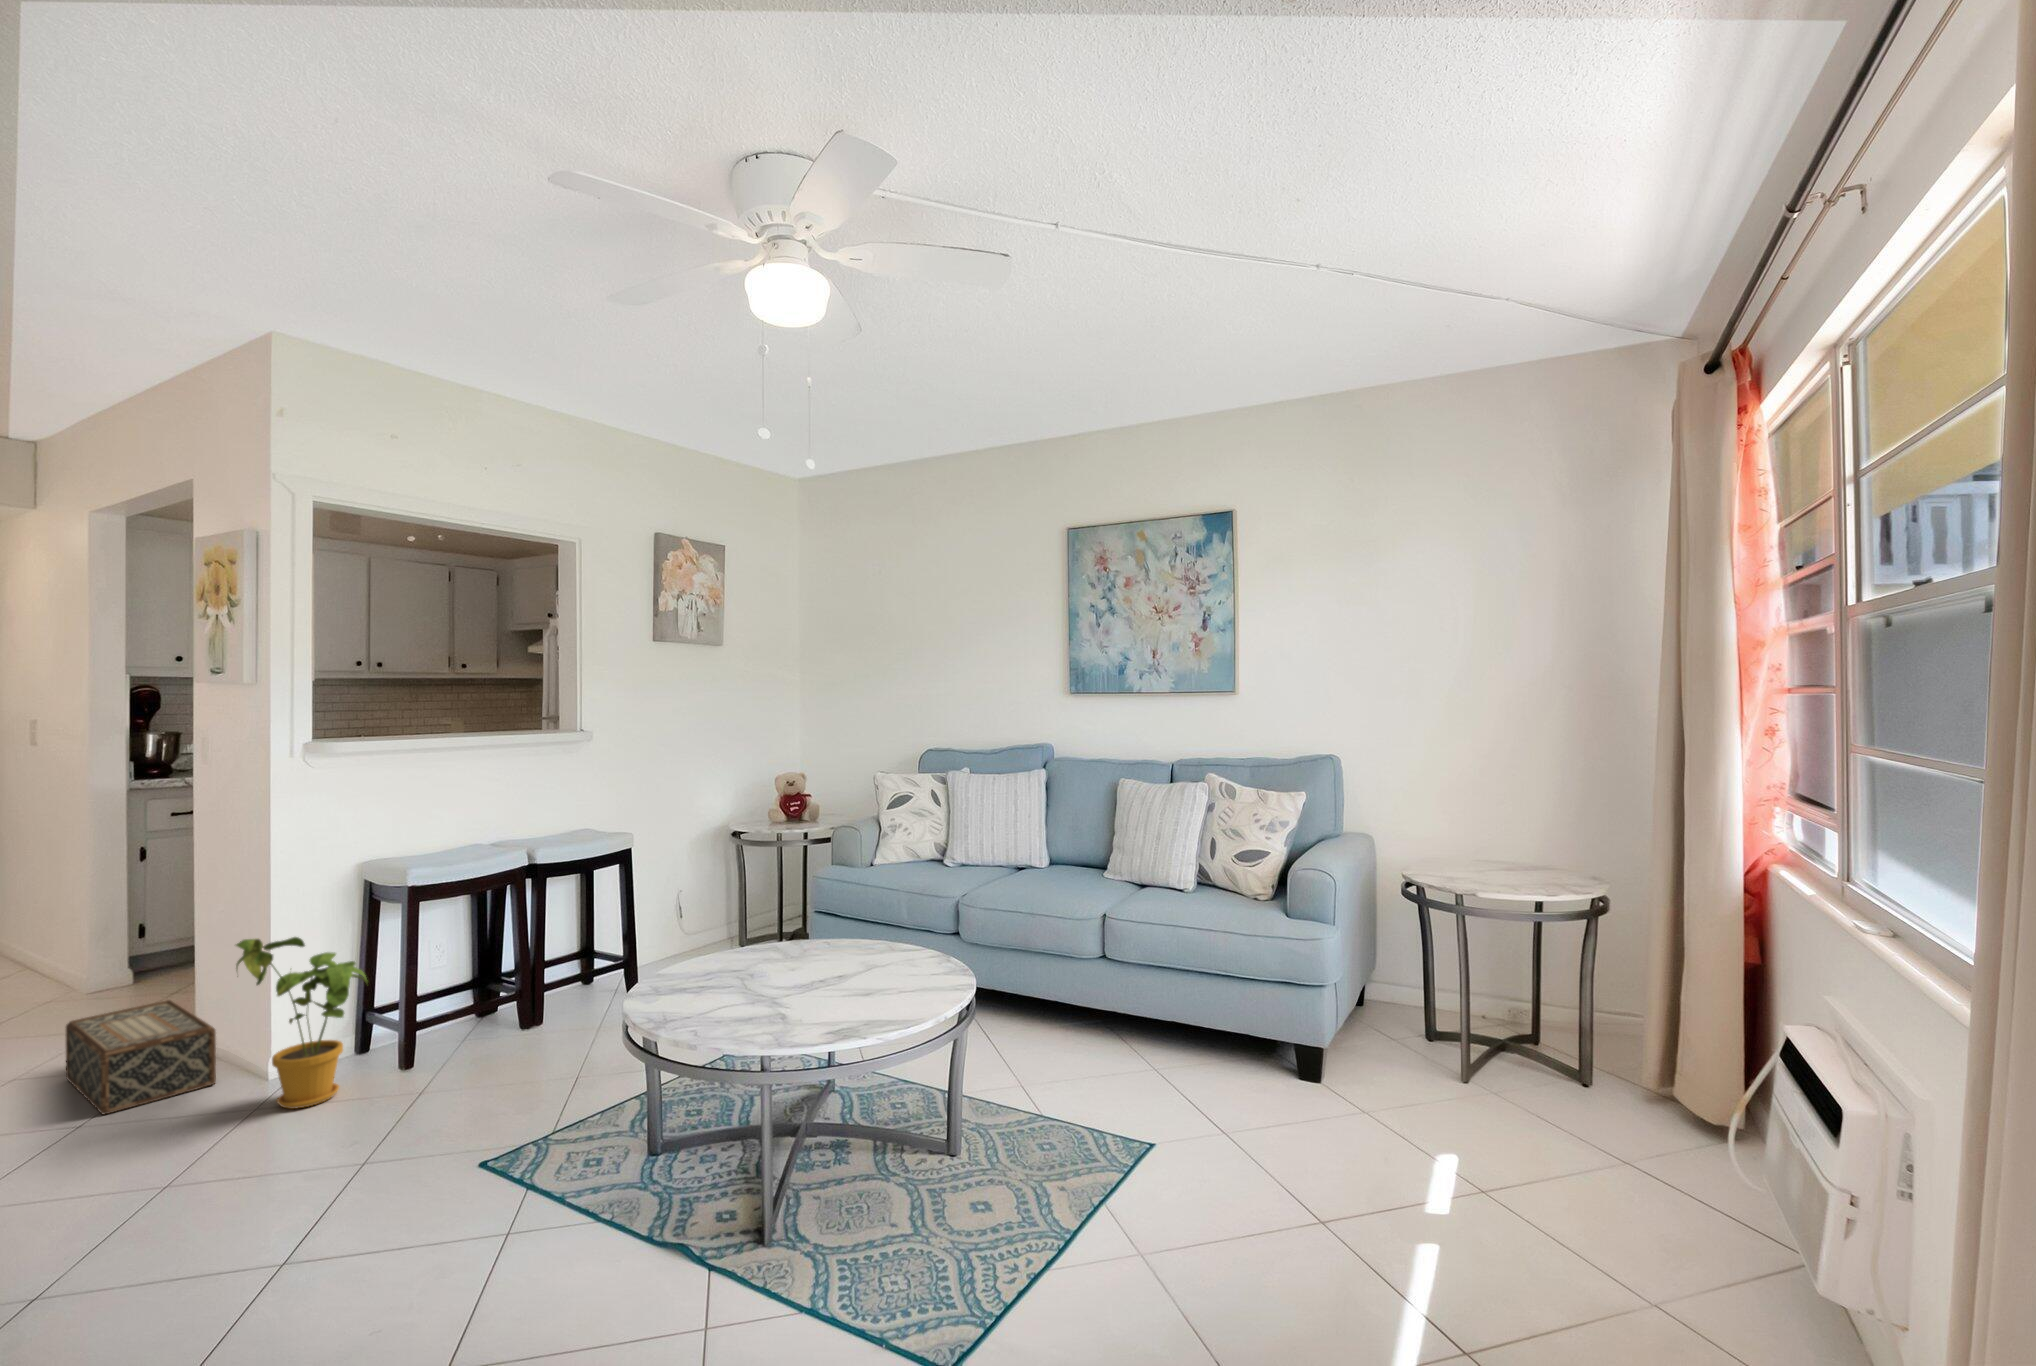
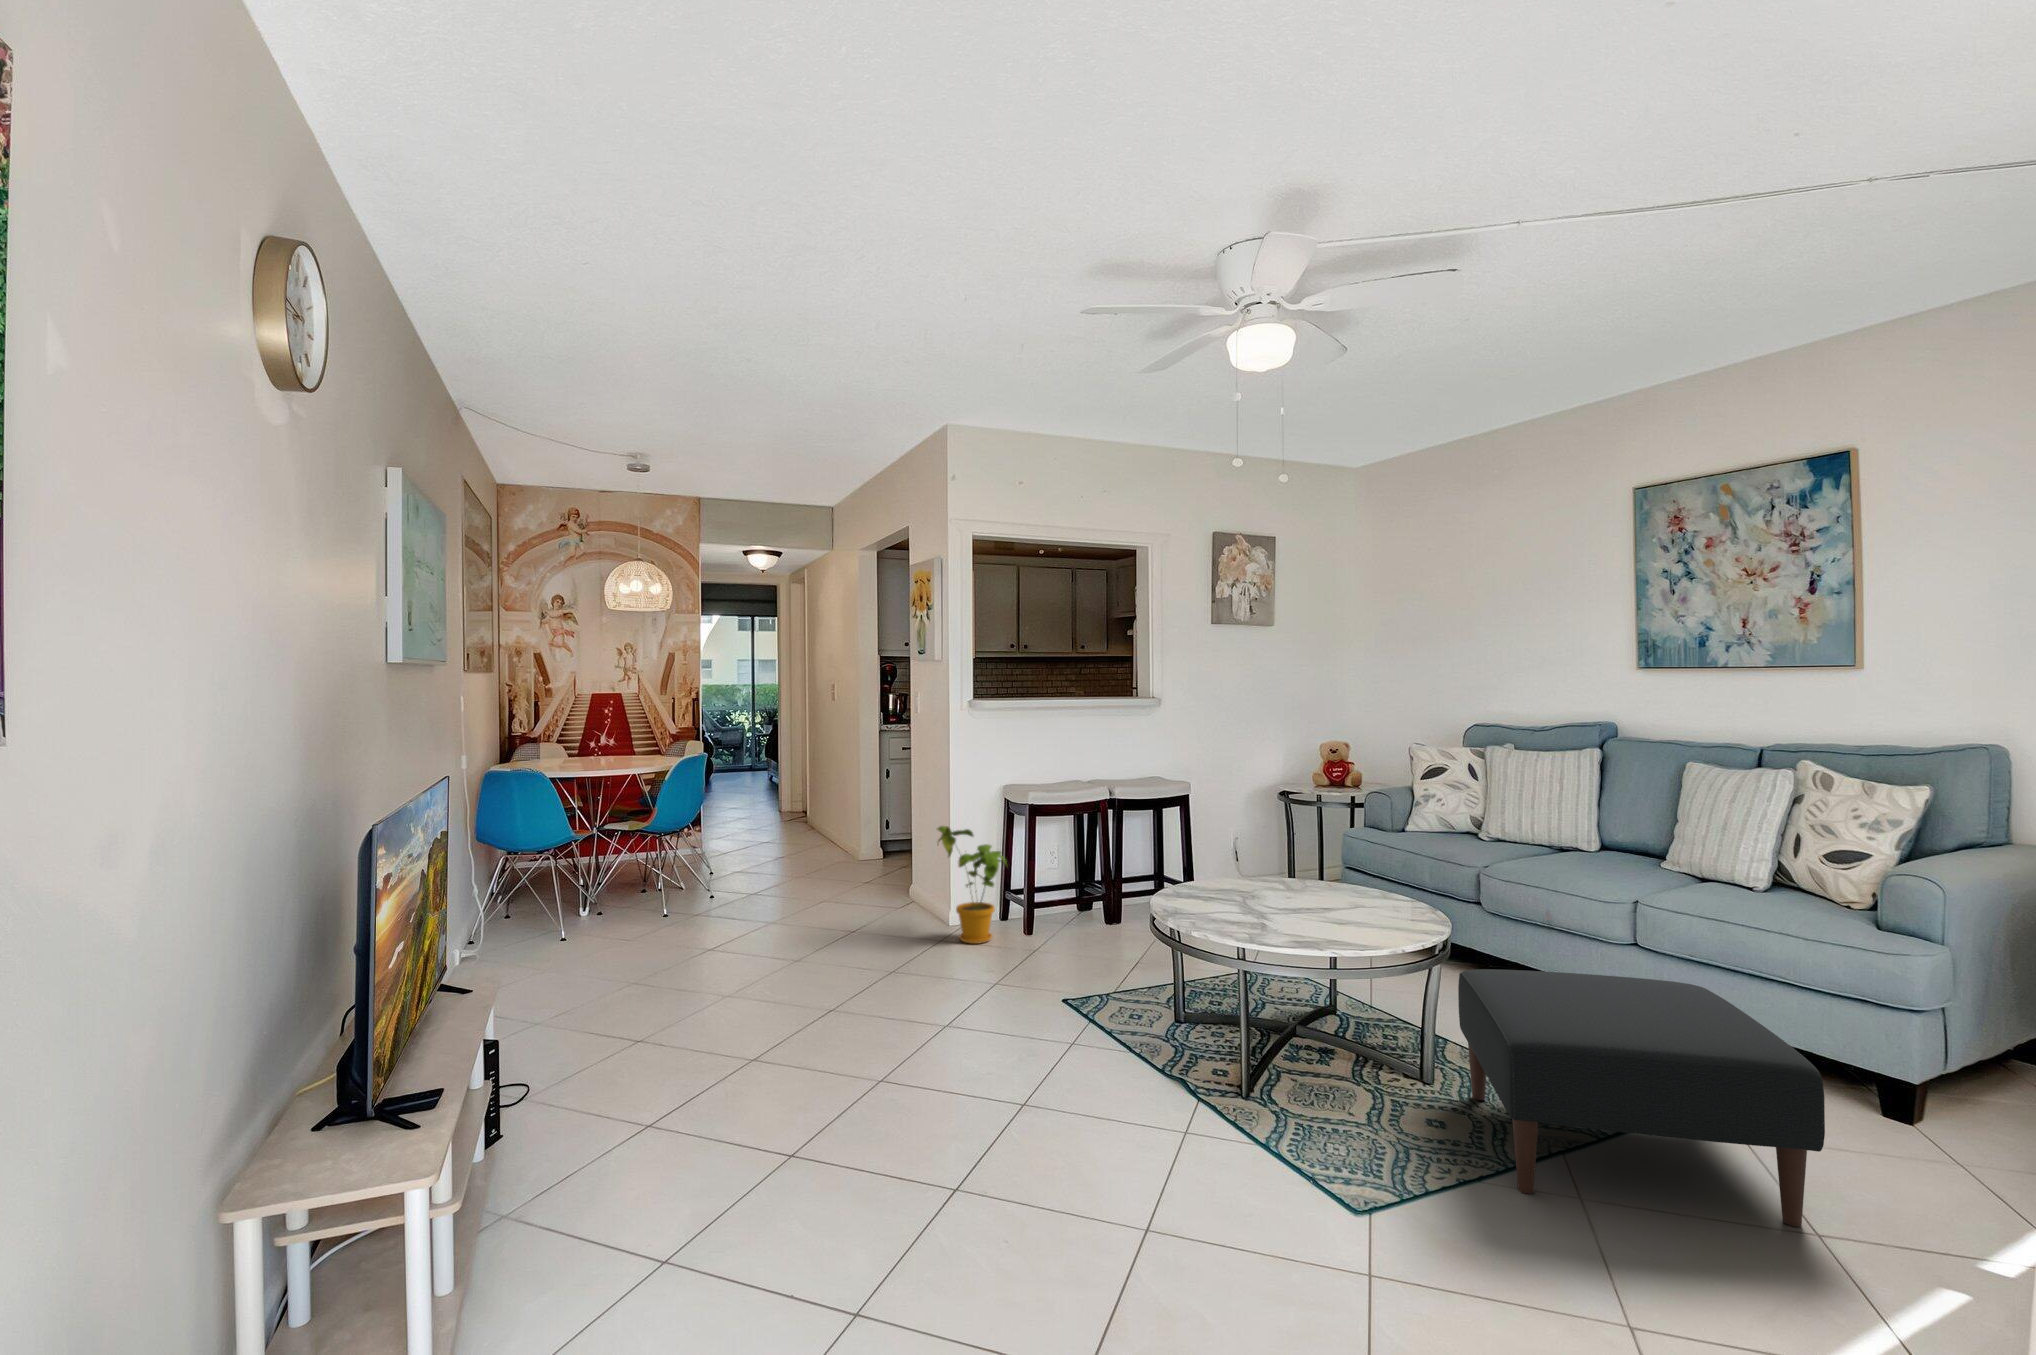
ottoman: none [986,995,1310,1265] -> present [1458,969,1825,1227]
woven basket: present [66,1000,216,1114] -> none [861,865,930,926]

